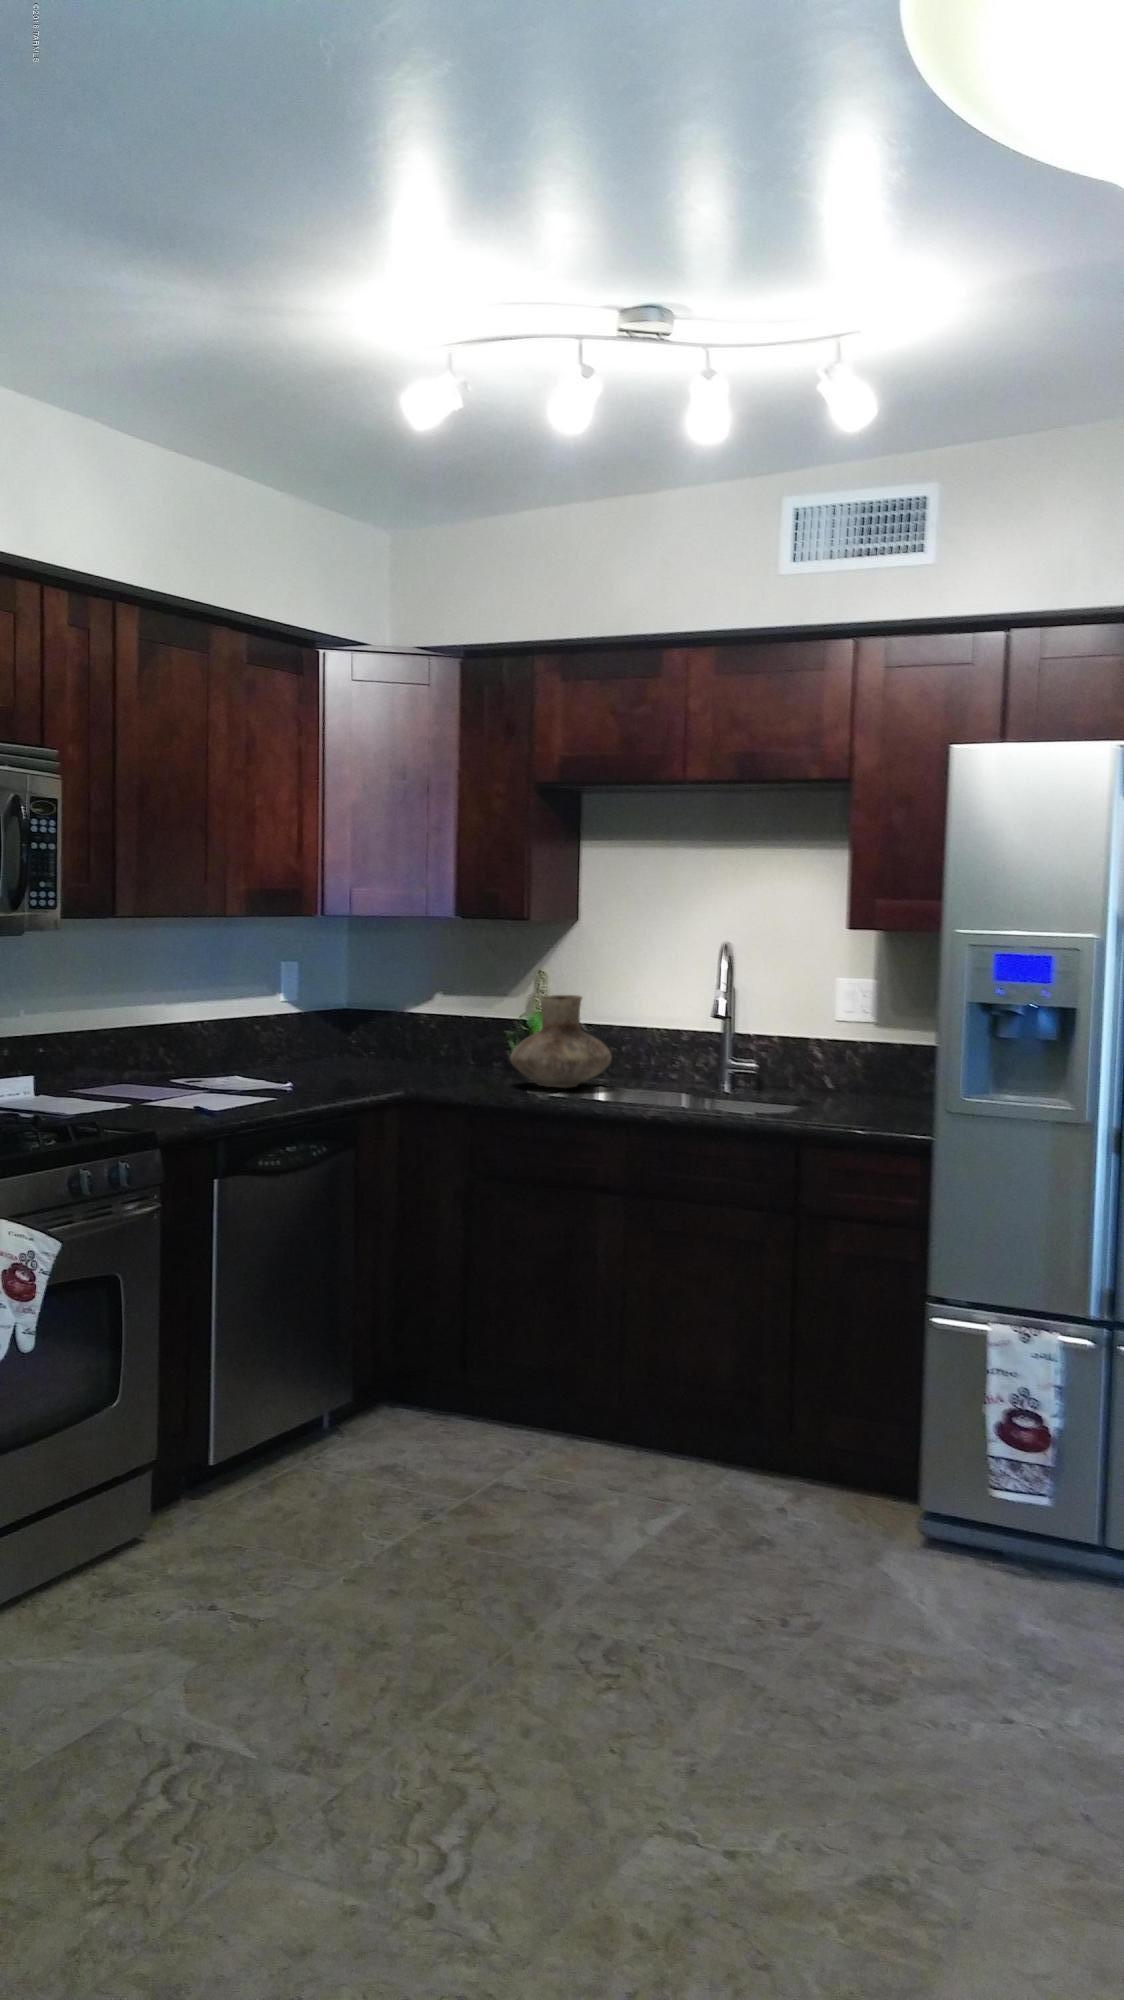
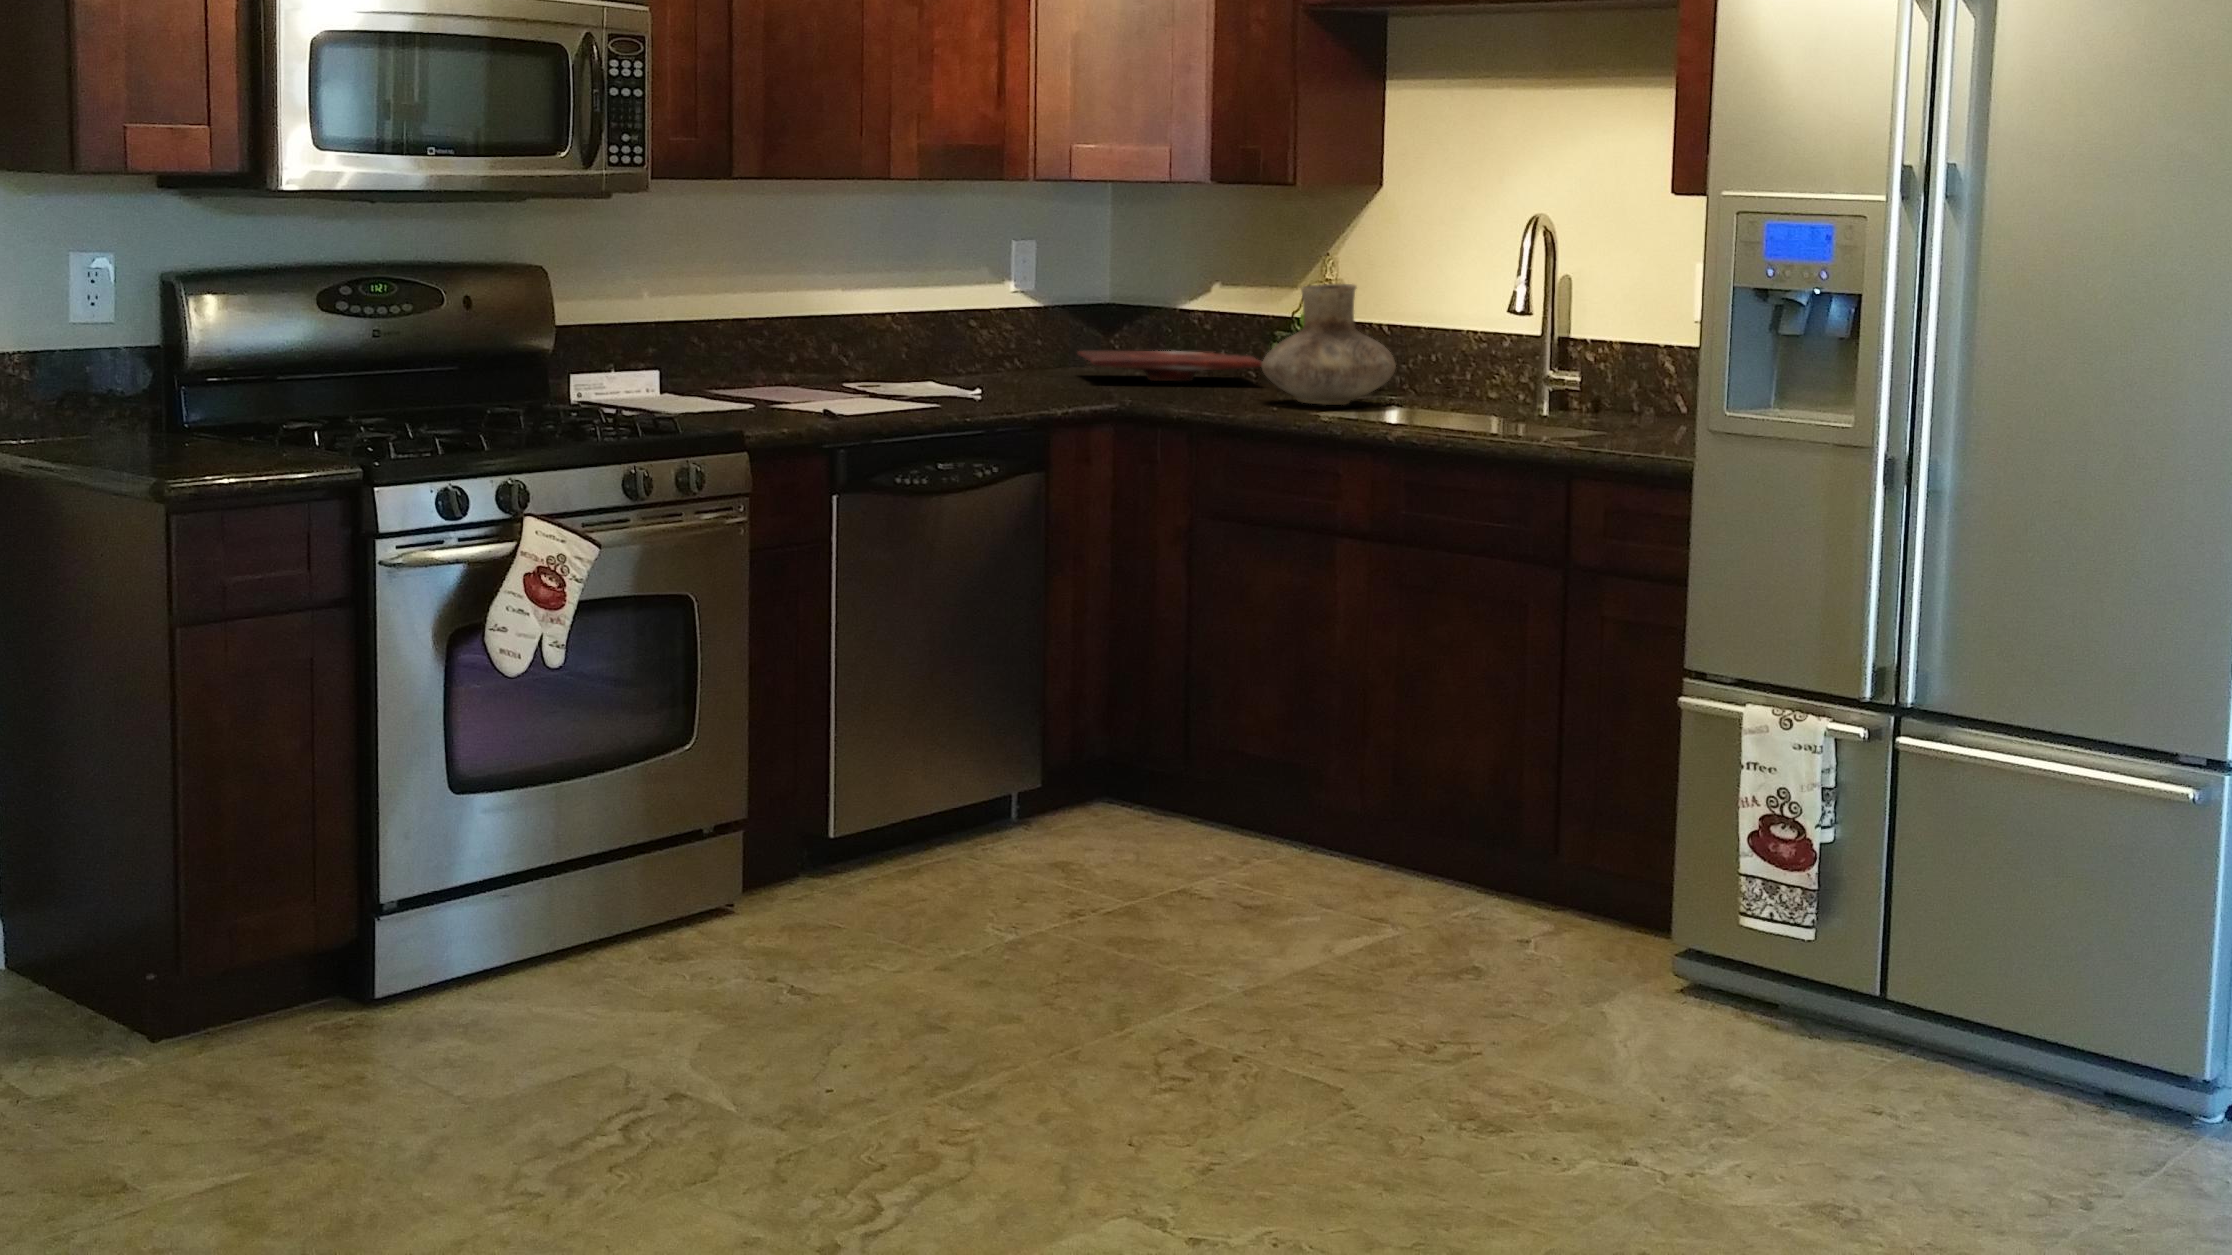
cutting board: none [333,1044,488,1069] -> present [1077,351,1262,381]

